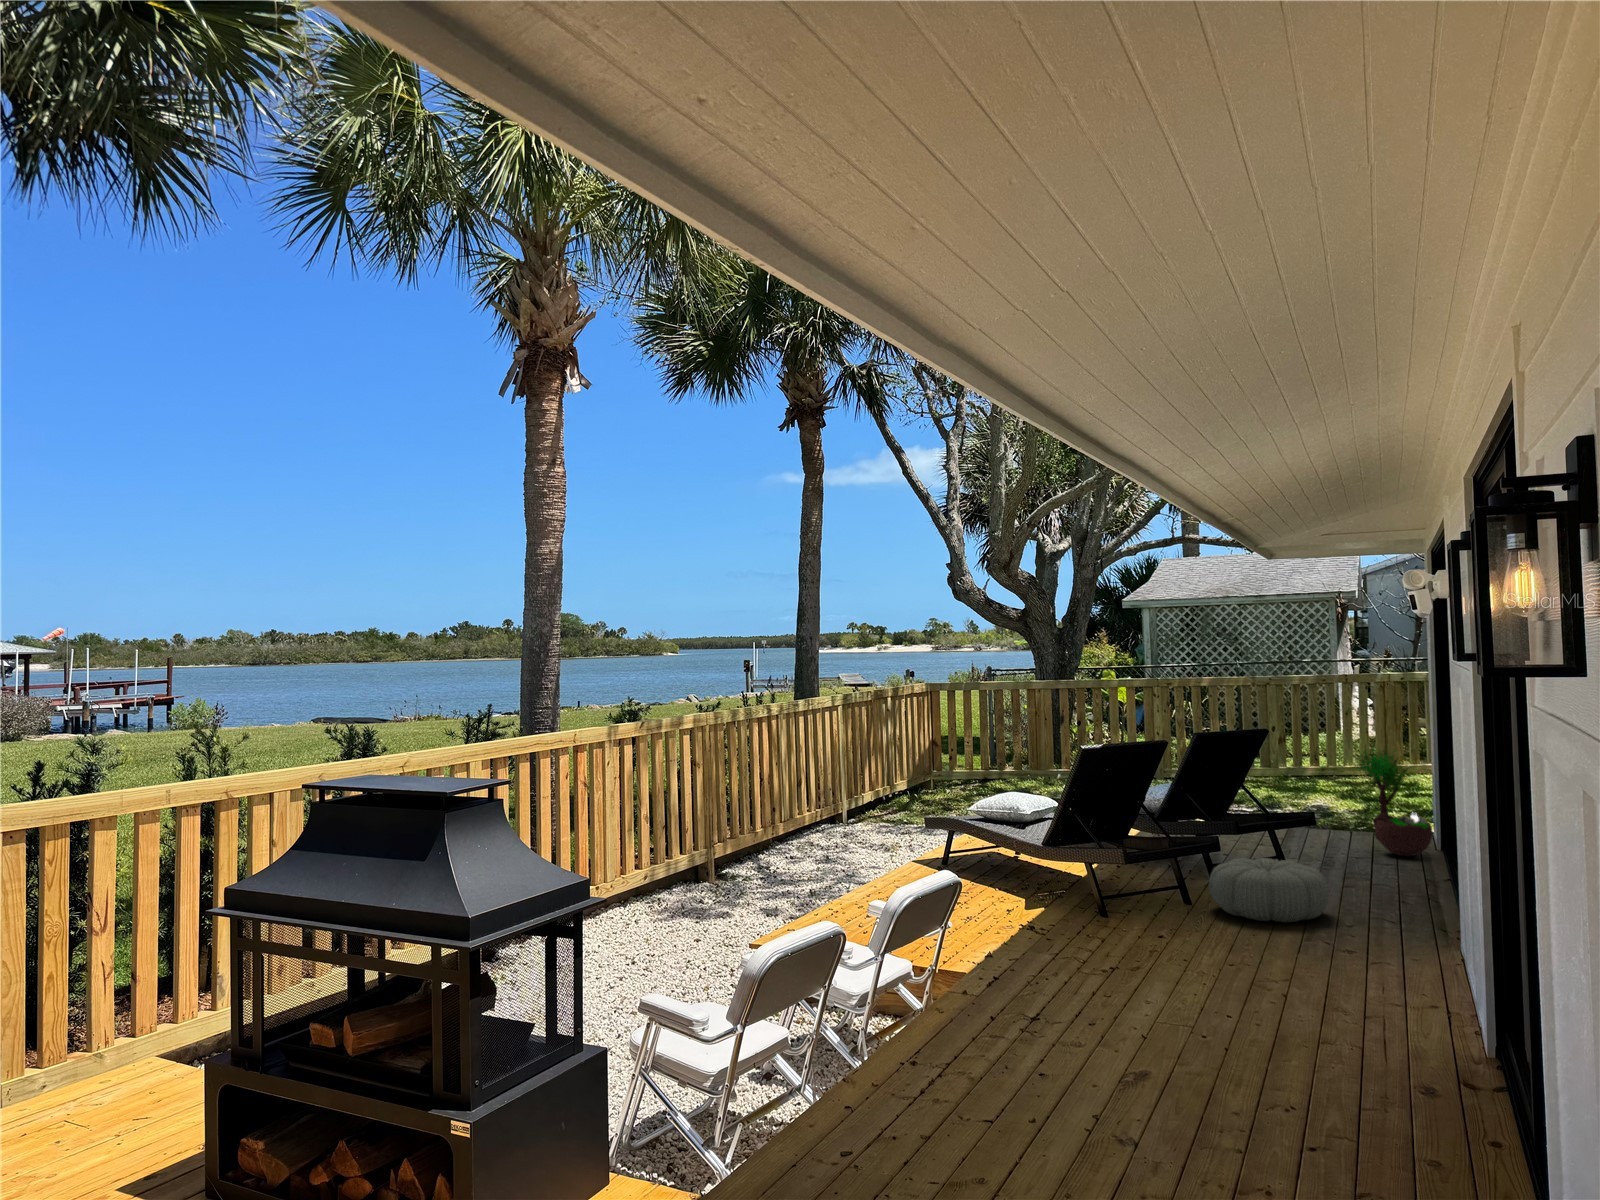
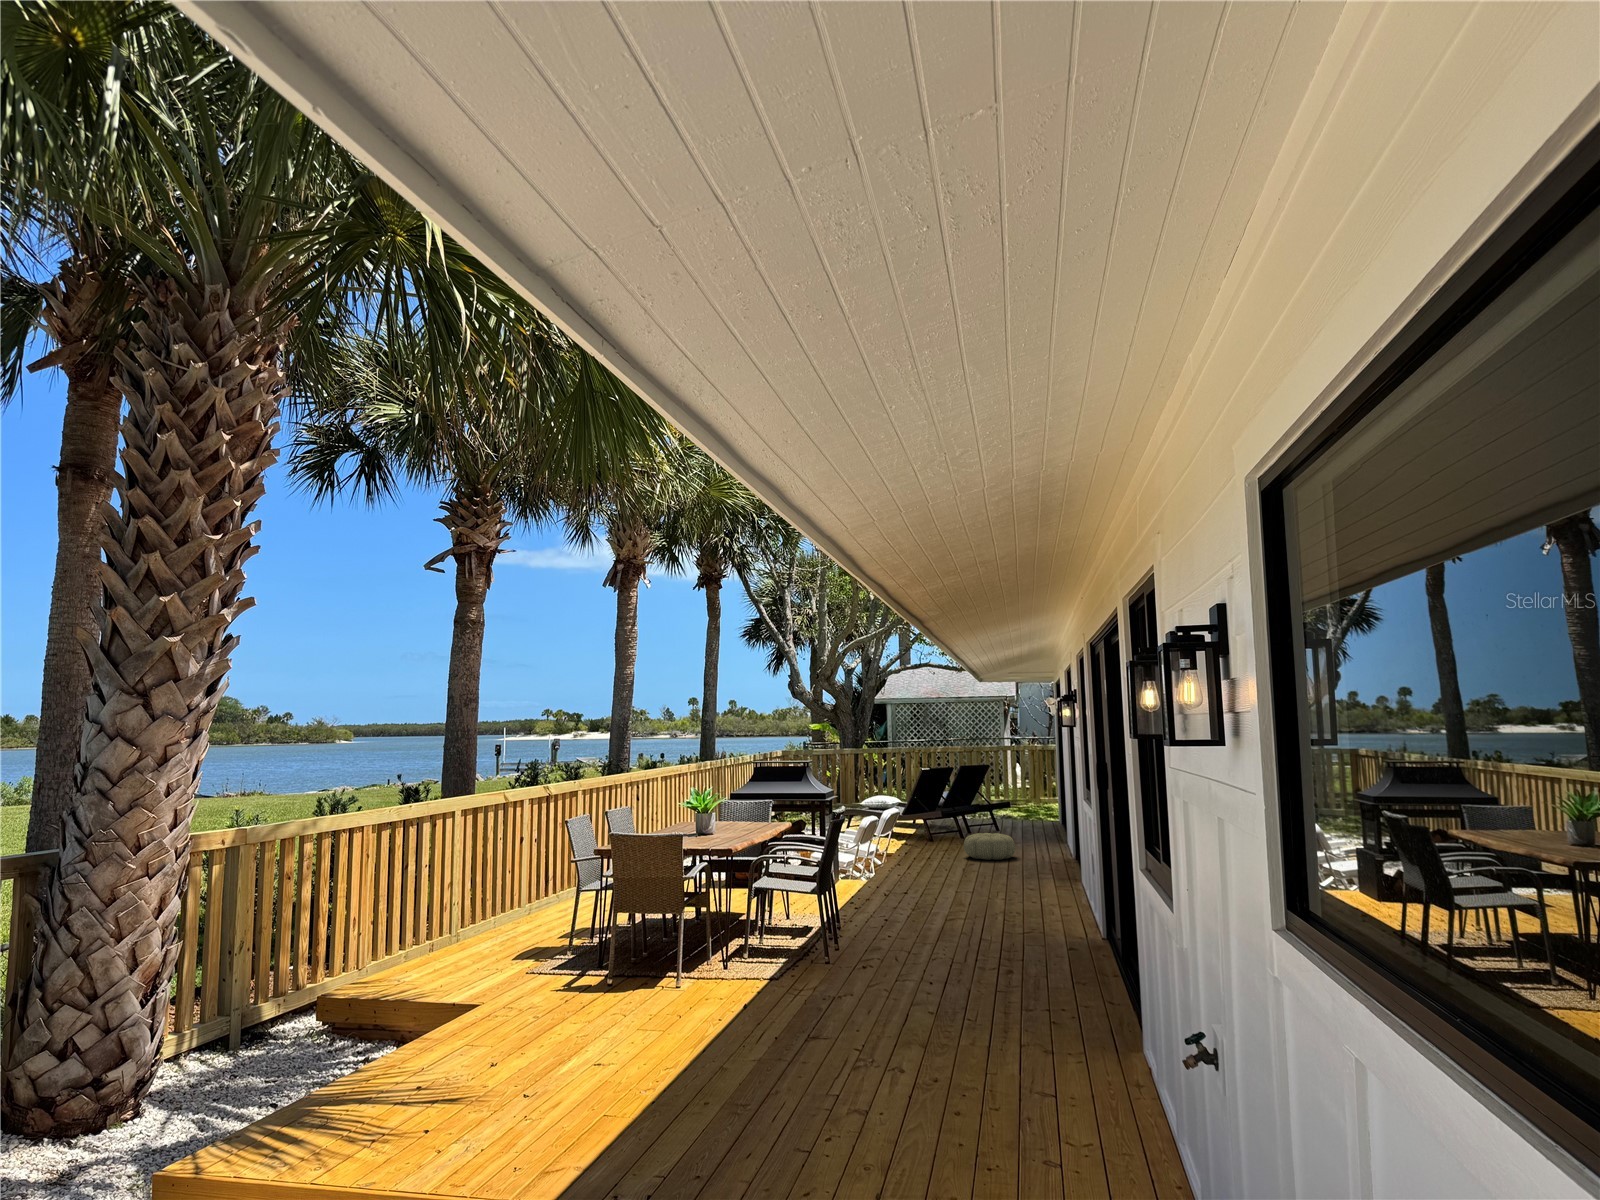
potted tree: present [1354,747,1433,856] -> none [1021,779,1058,837]

